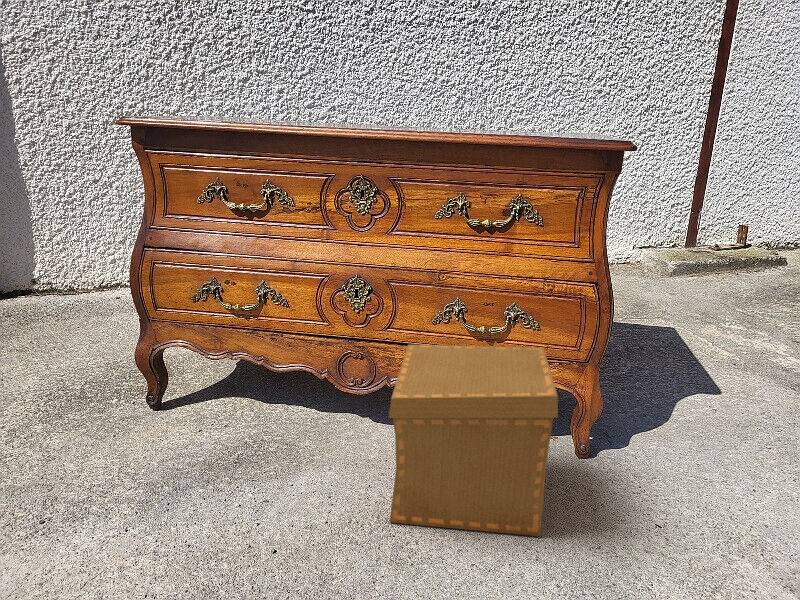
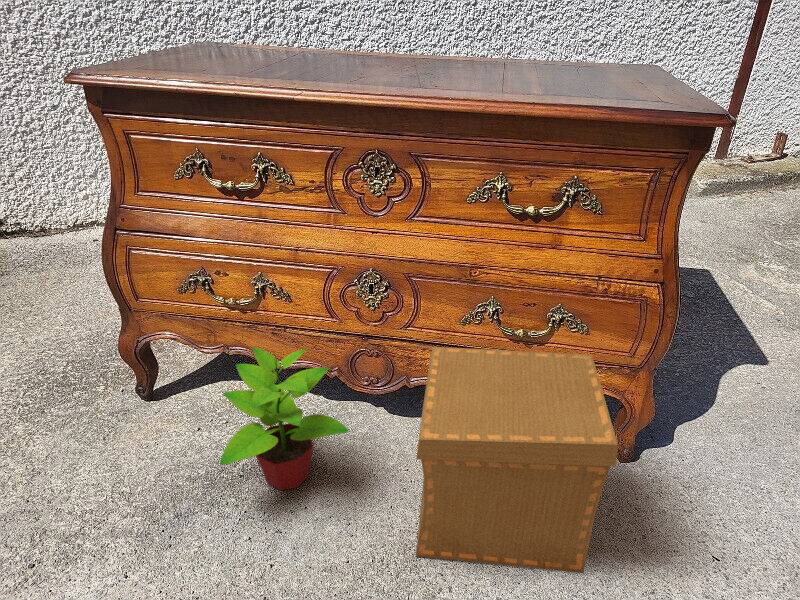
potted plant: none [219,339,333,475] -> present [220,347,349,490]

